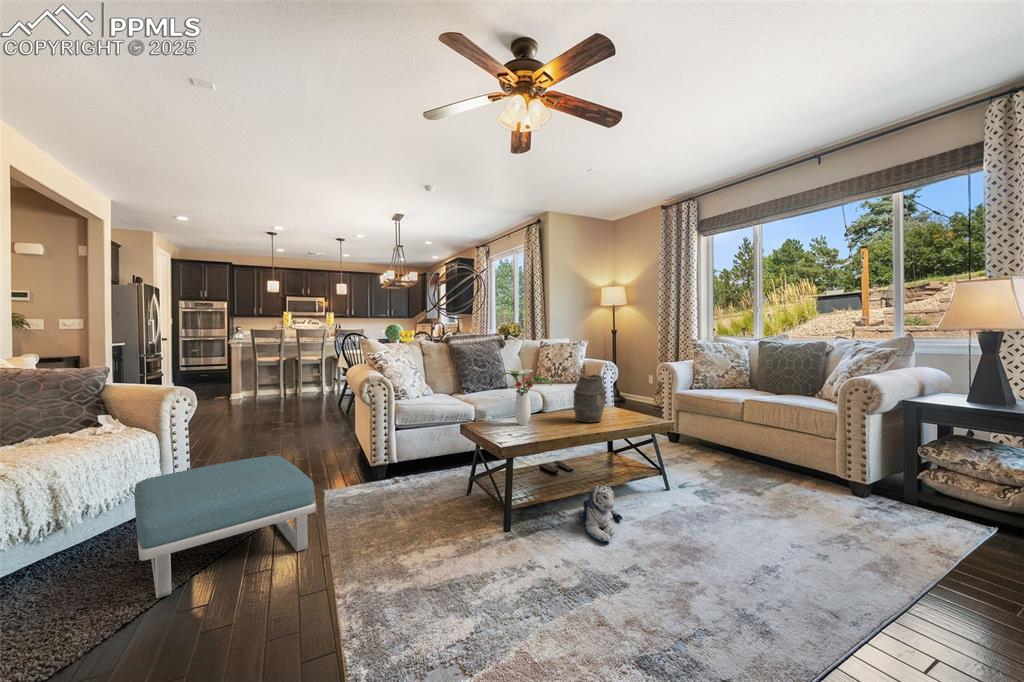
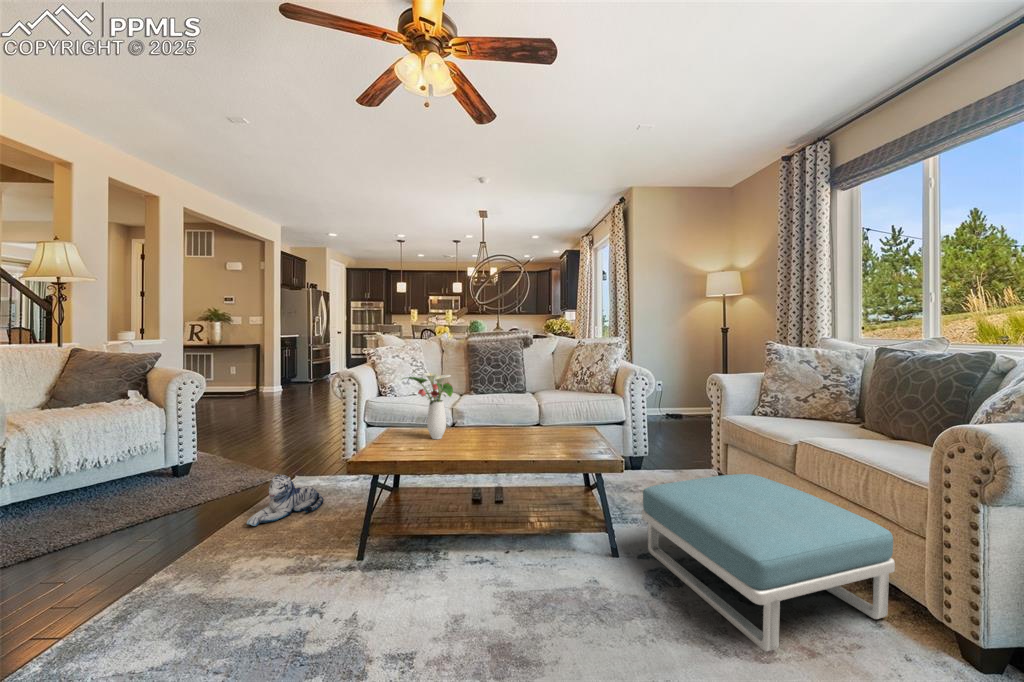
vase: present [573,374,606,422] -> none [495,384,536,446]
footstool: present [134,456,316,598] -> present [642,474,895,651]
plush toy: present [581,485,622,542] -> present [246,474,323,526]

